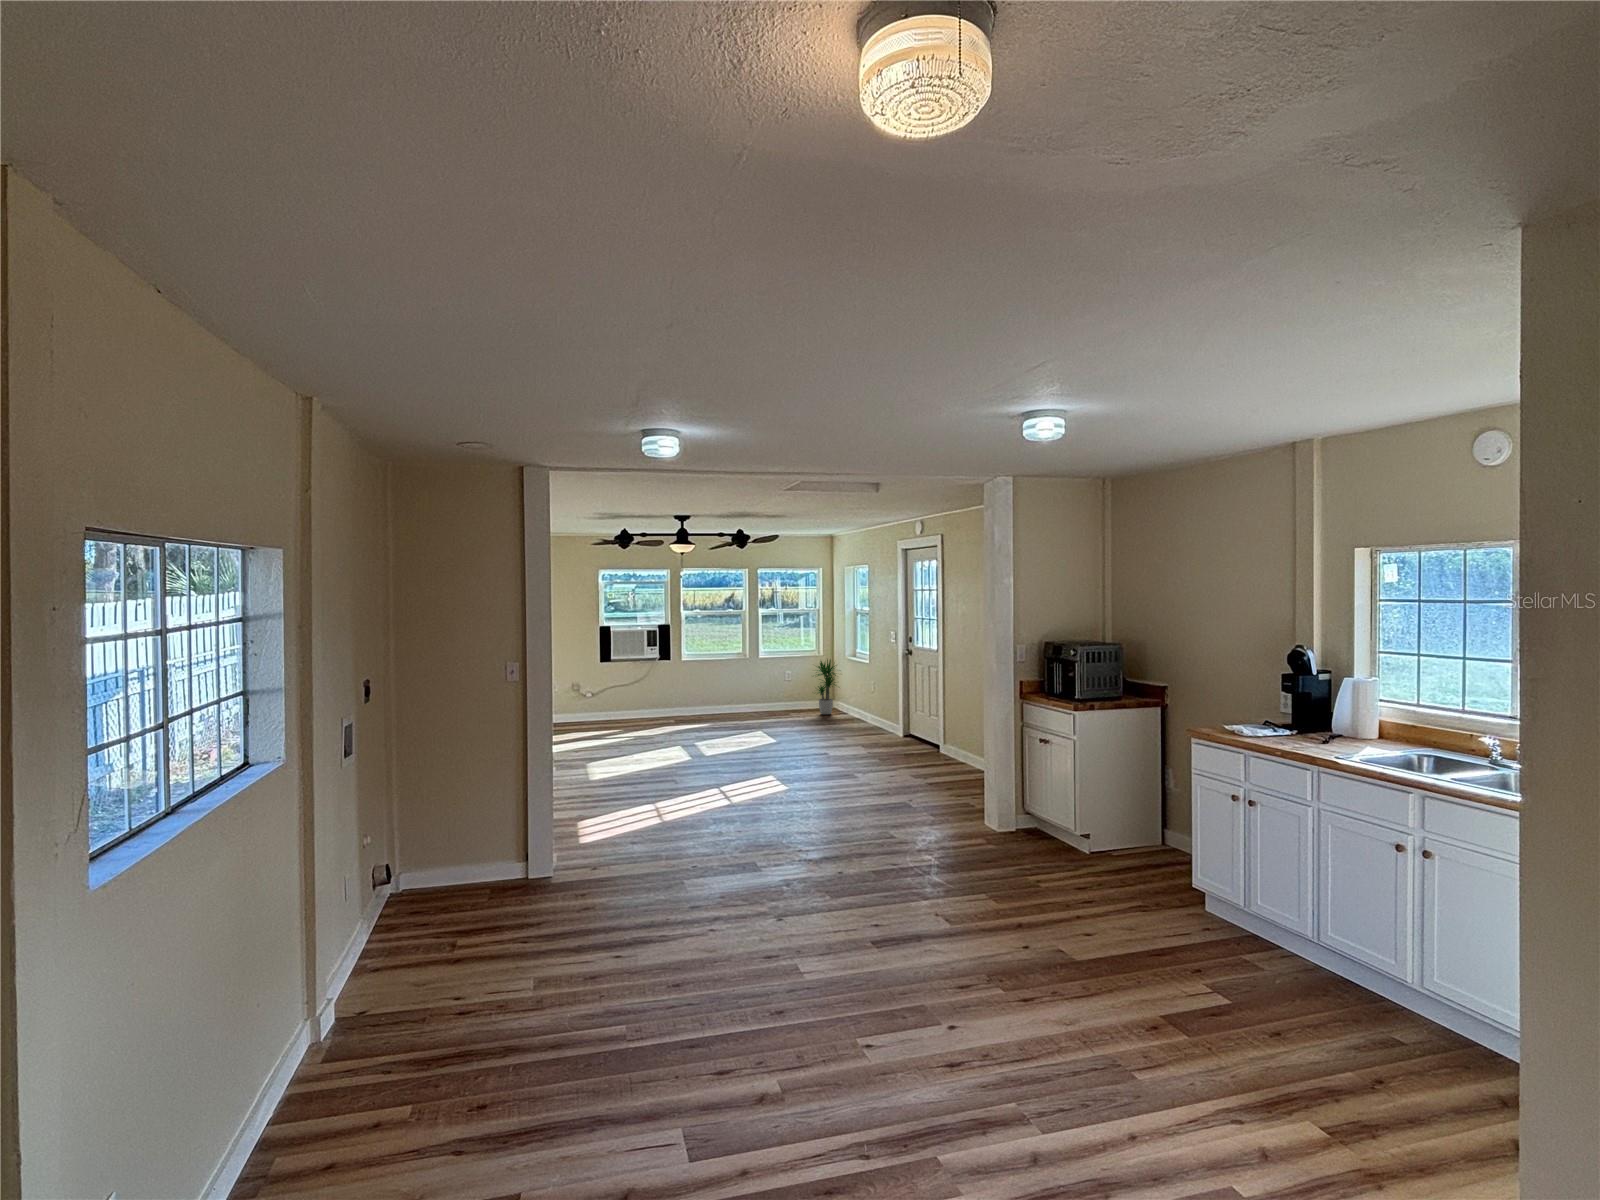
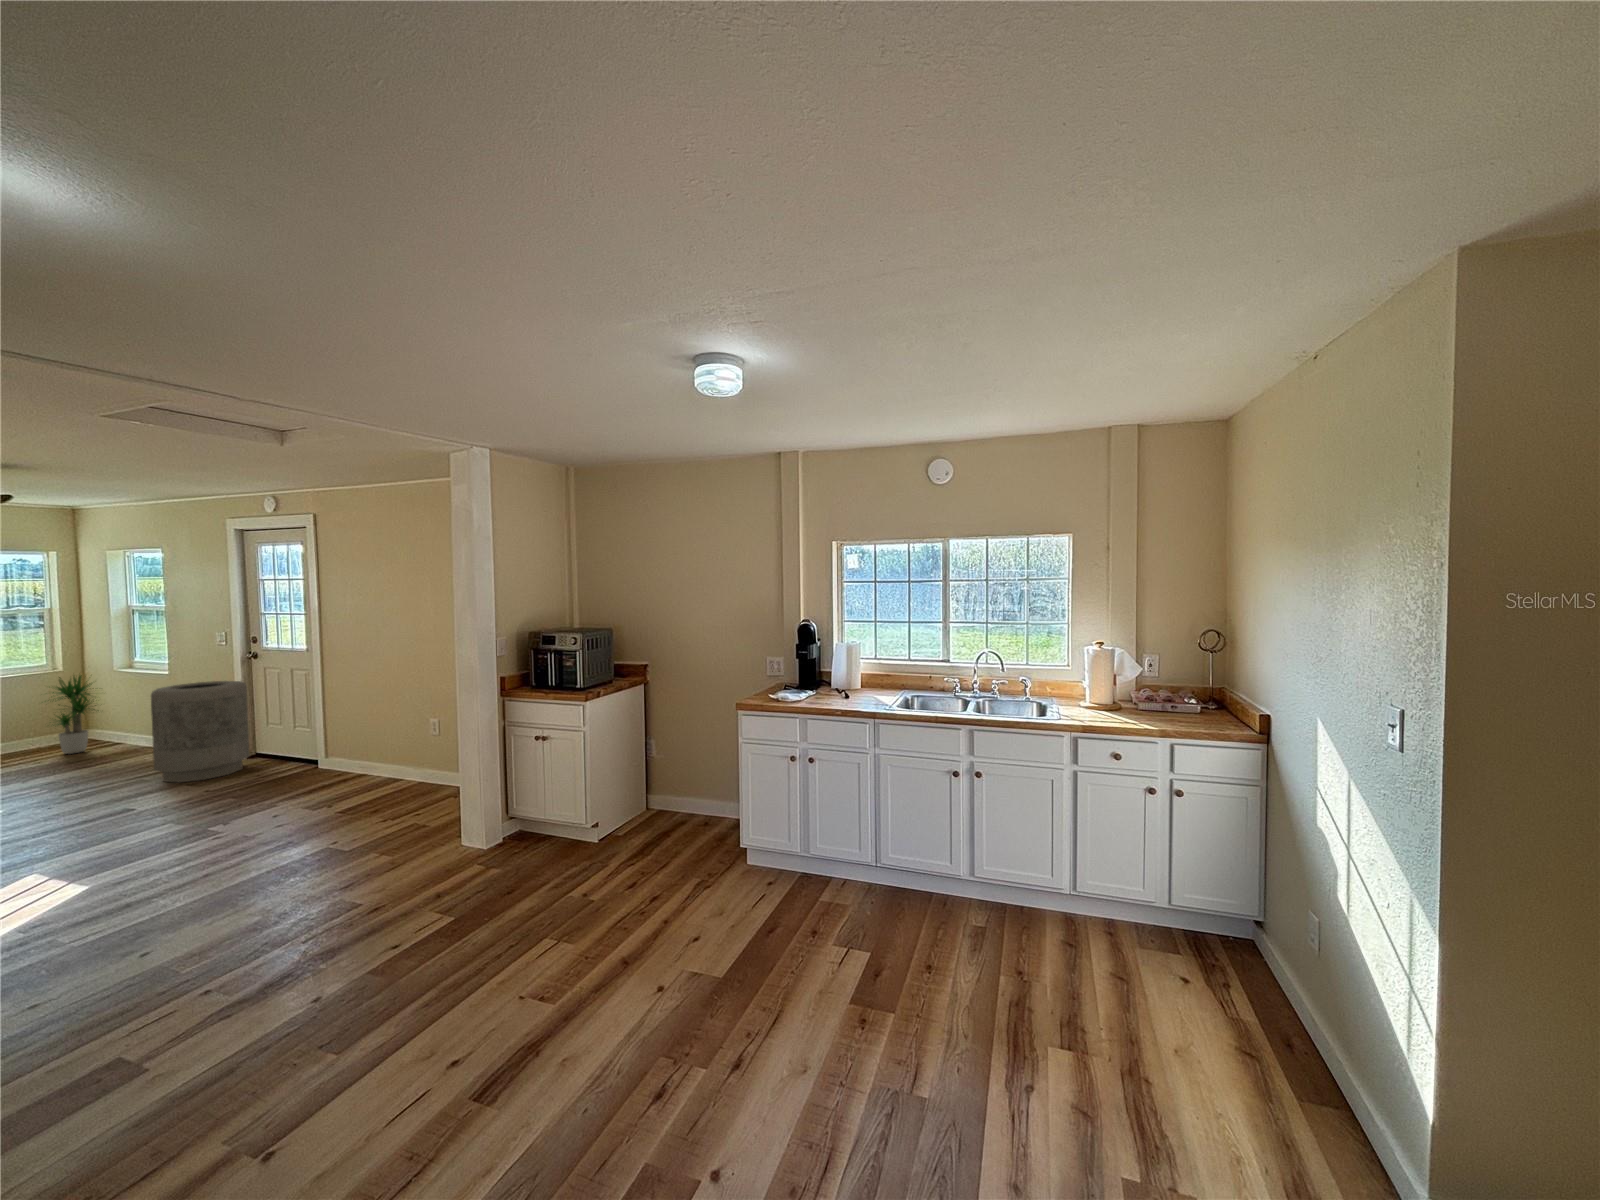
trash can: none [849,671,904,744] -> present [151,681,249,783]

